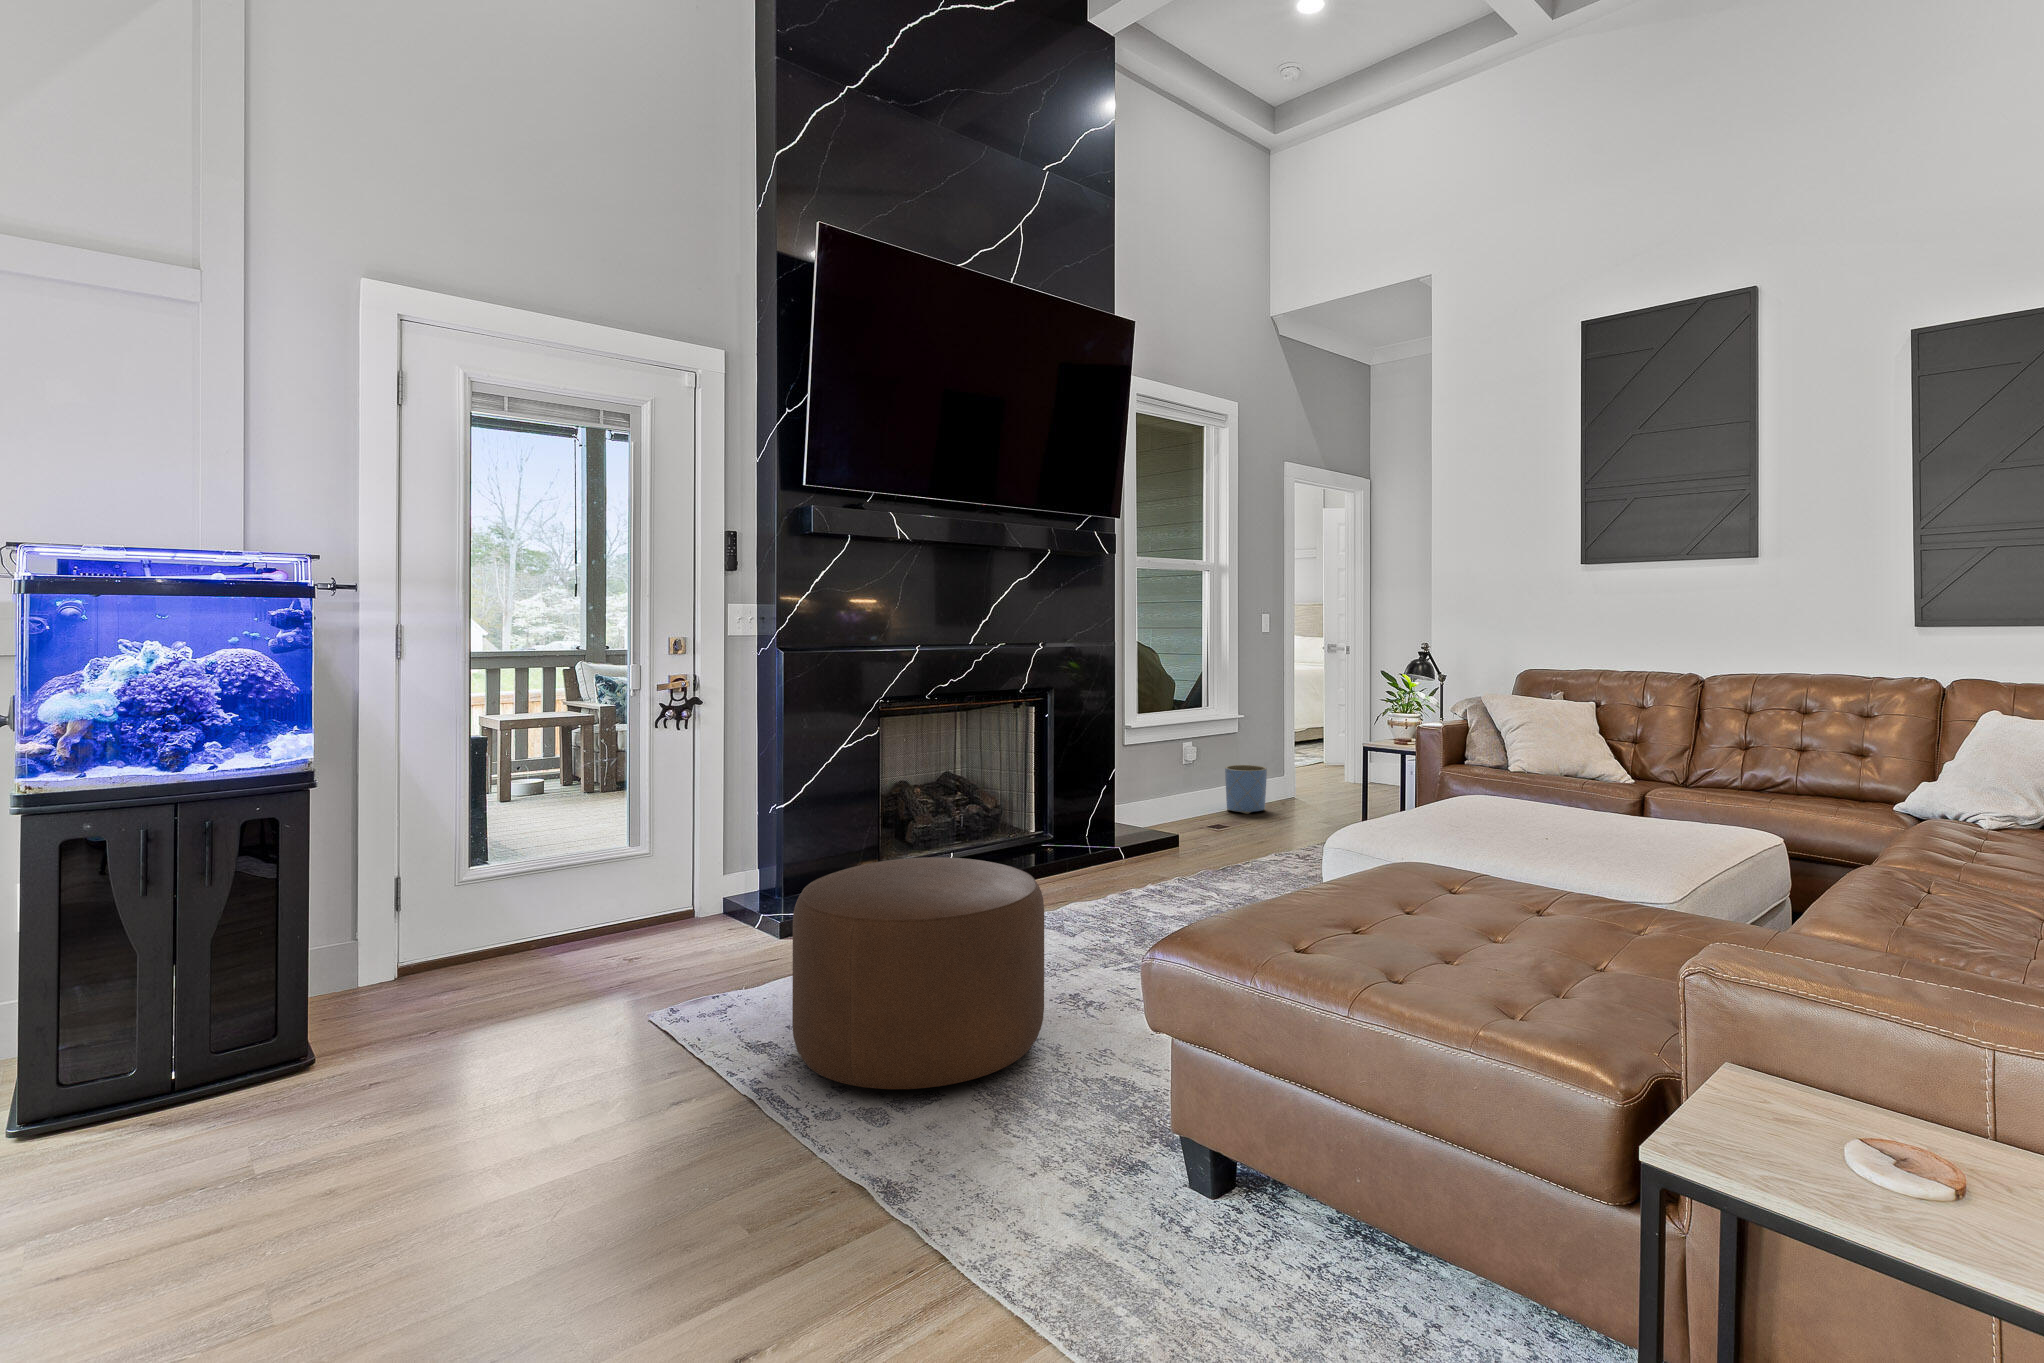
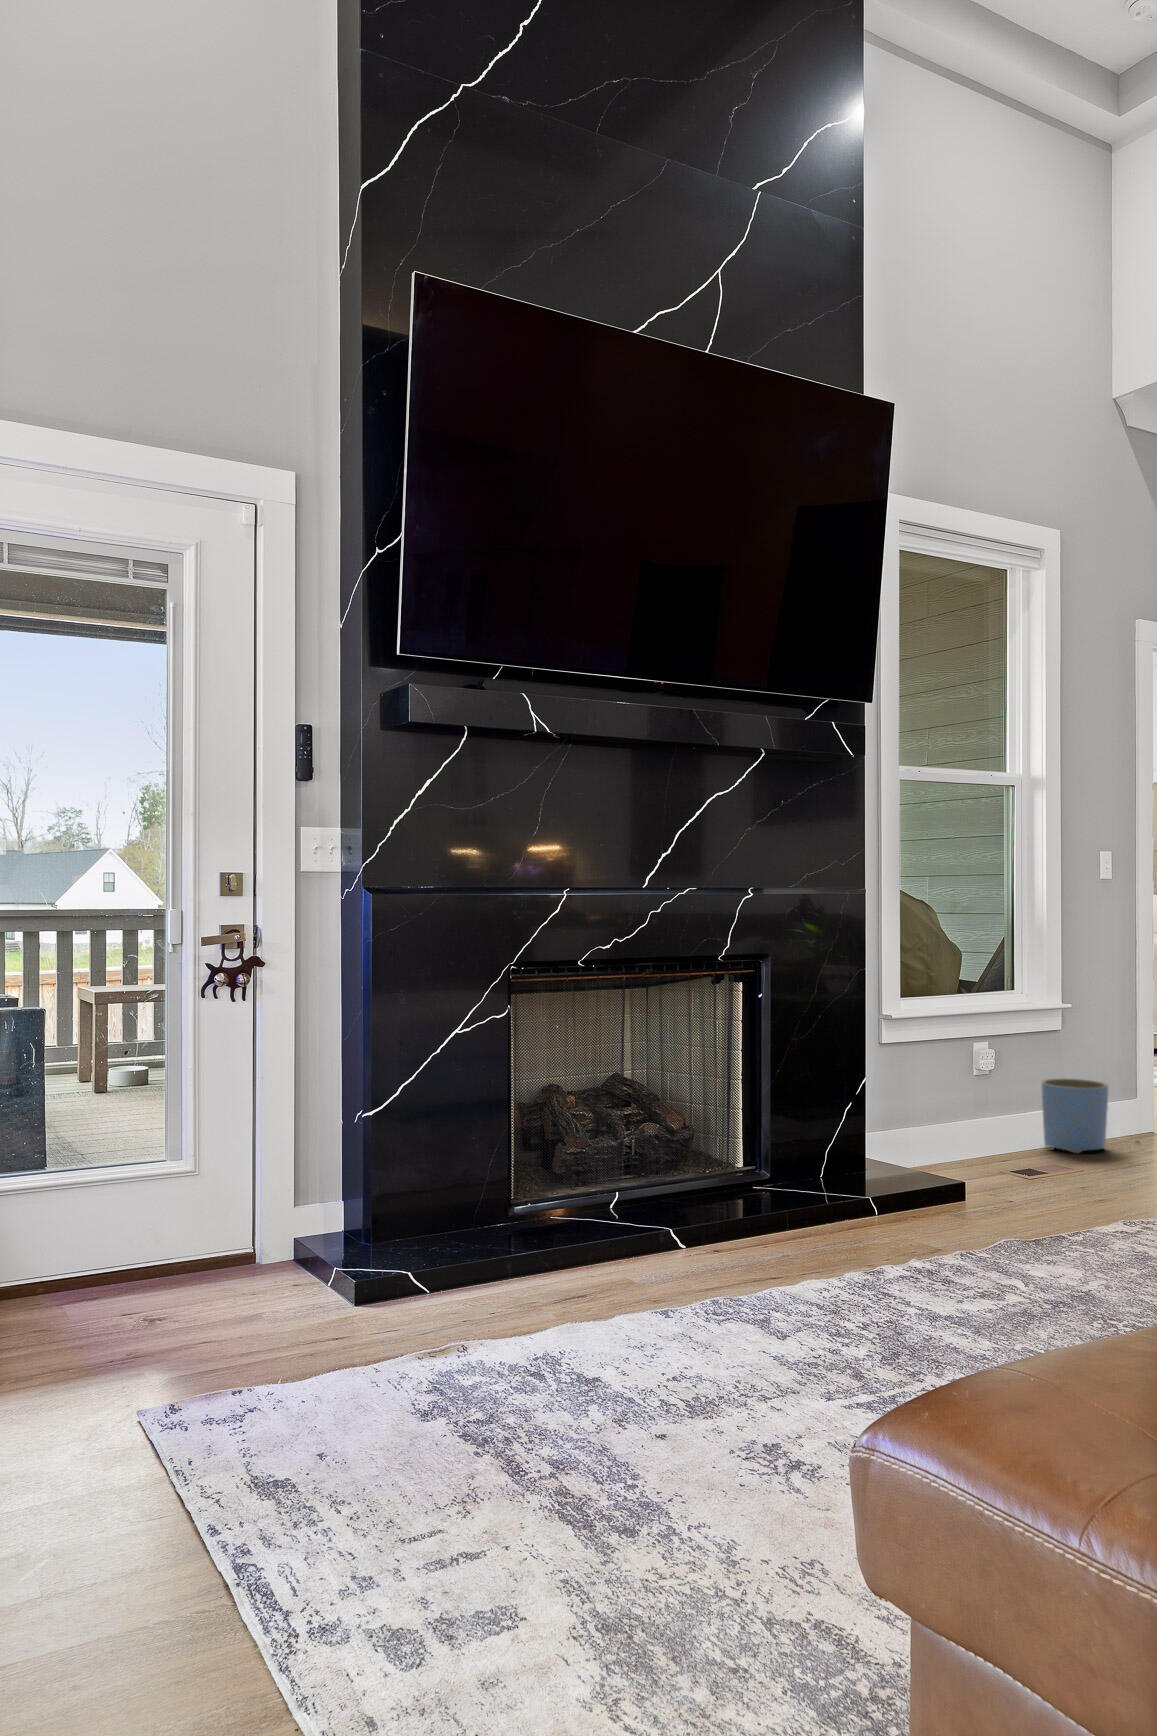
ottoman: present [792,857,1044,1089] -> none [305,1208,707,1603]

